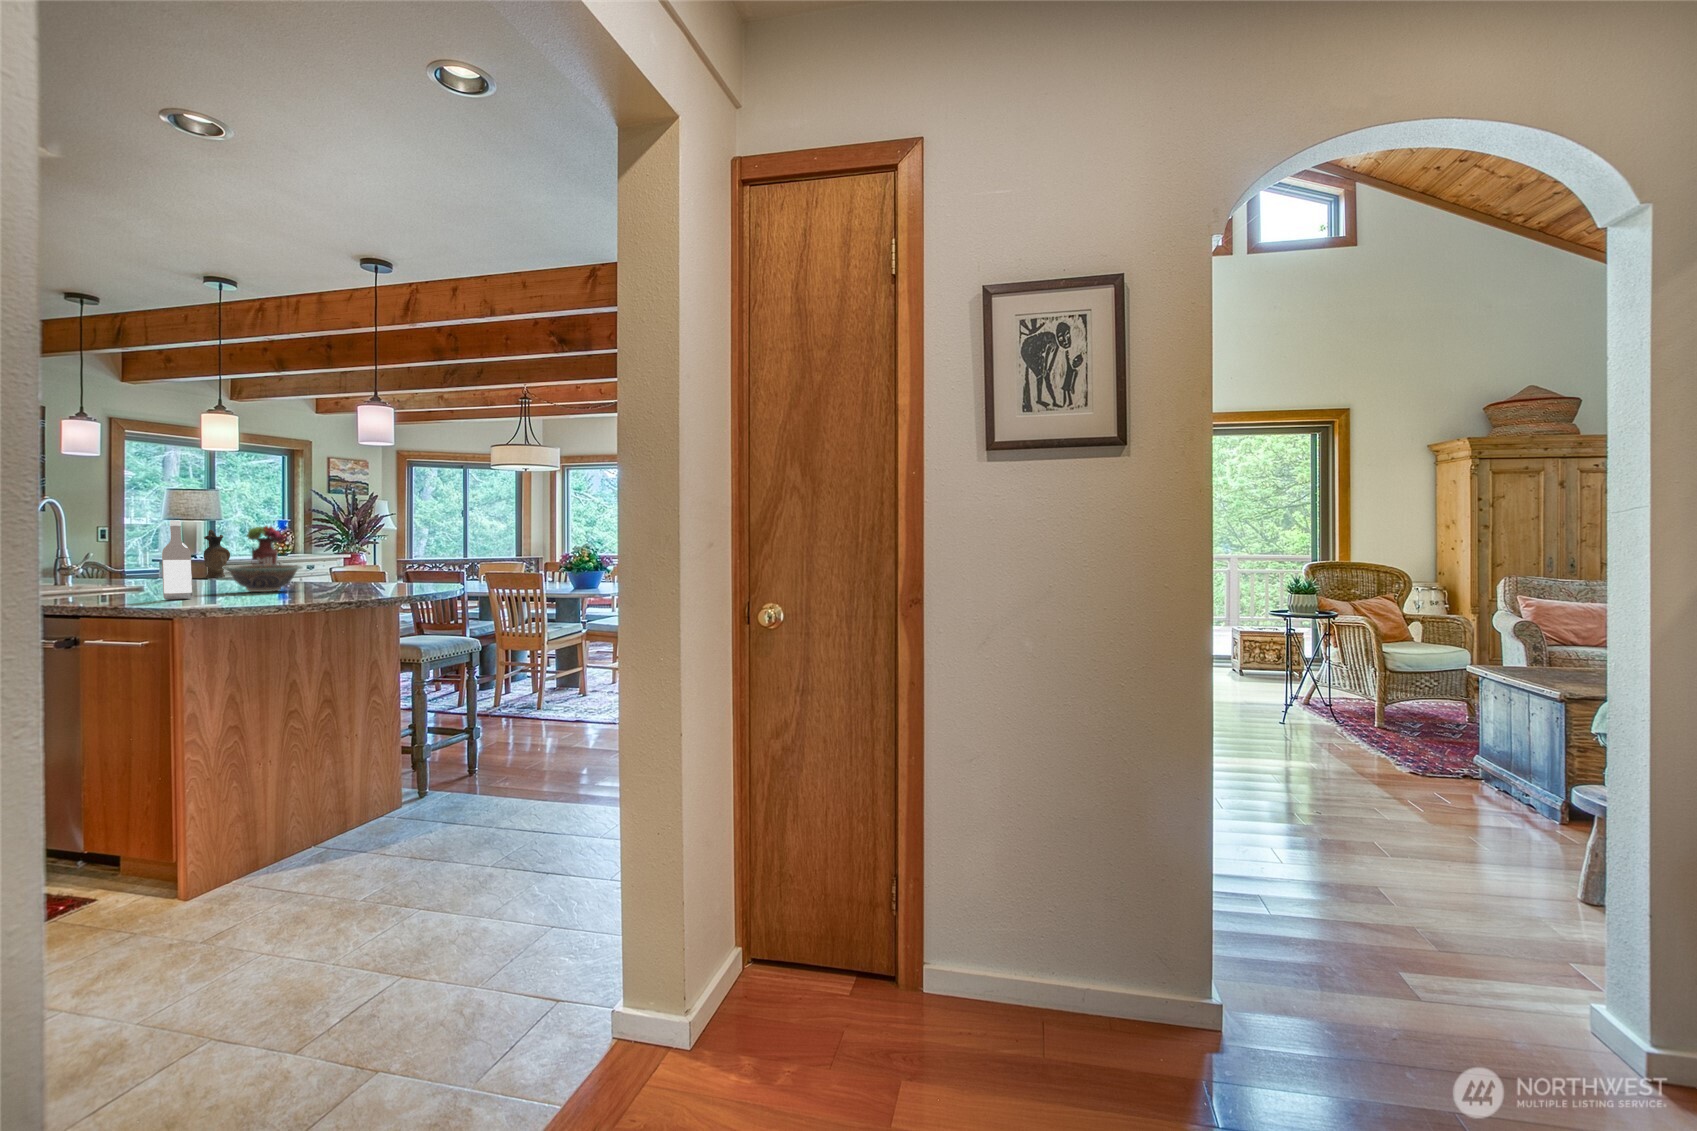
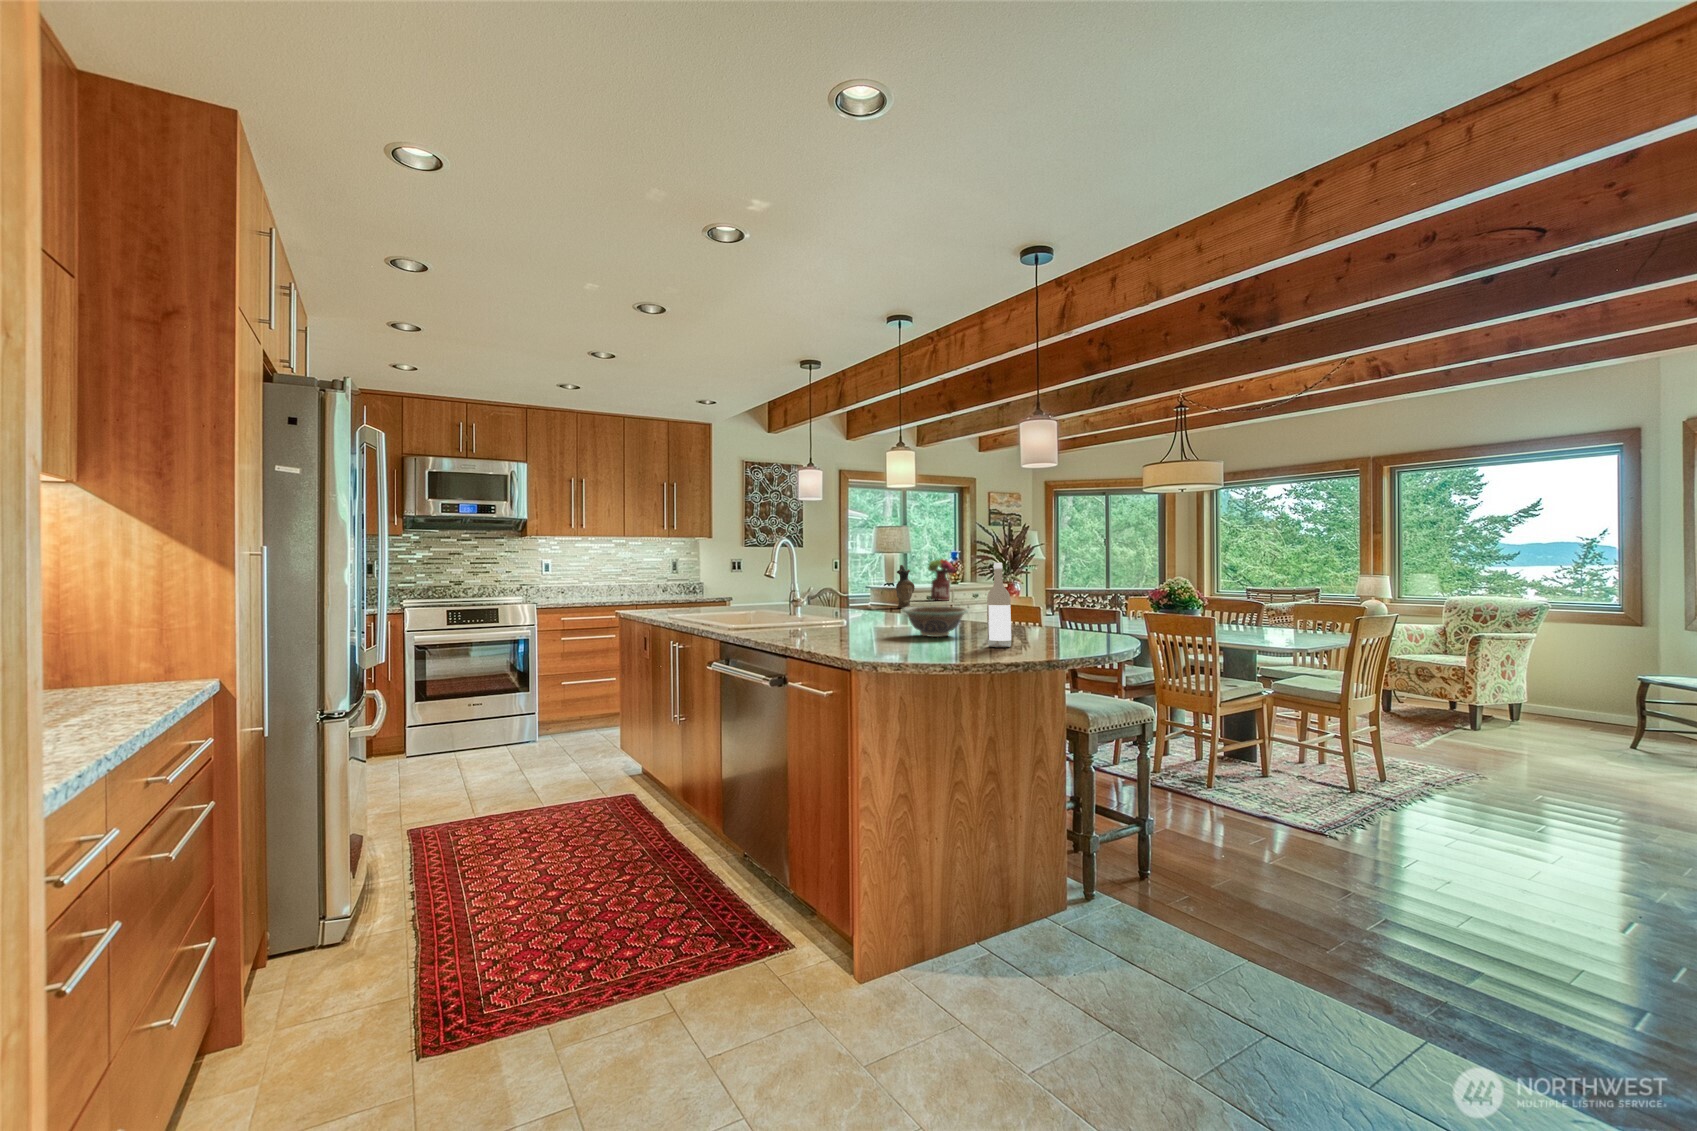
wine bottle: present [162,520,192,600] -> present [987,563,1011,647]

